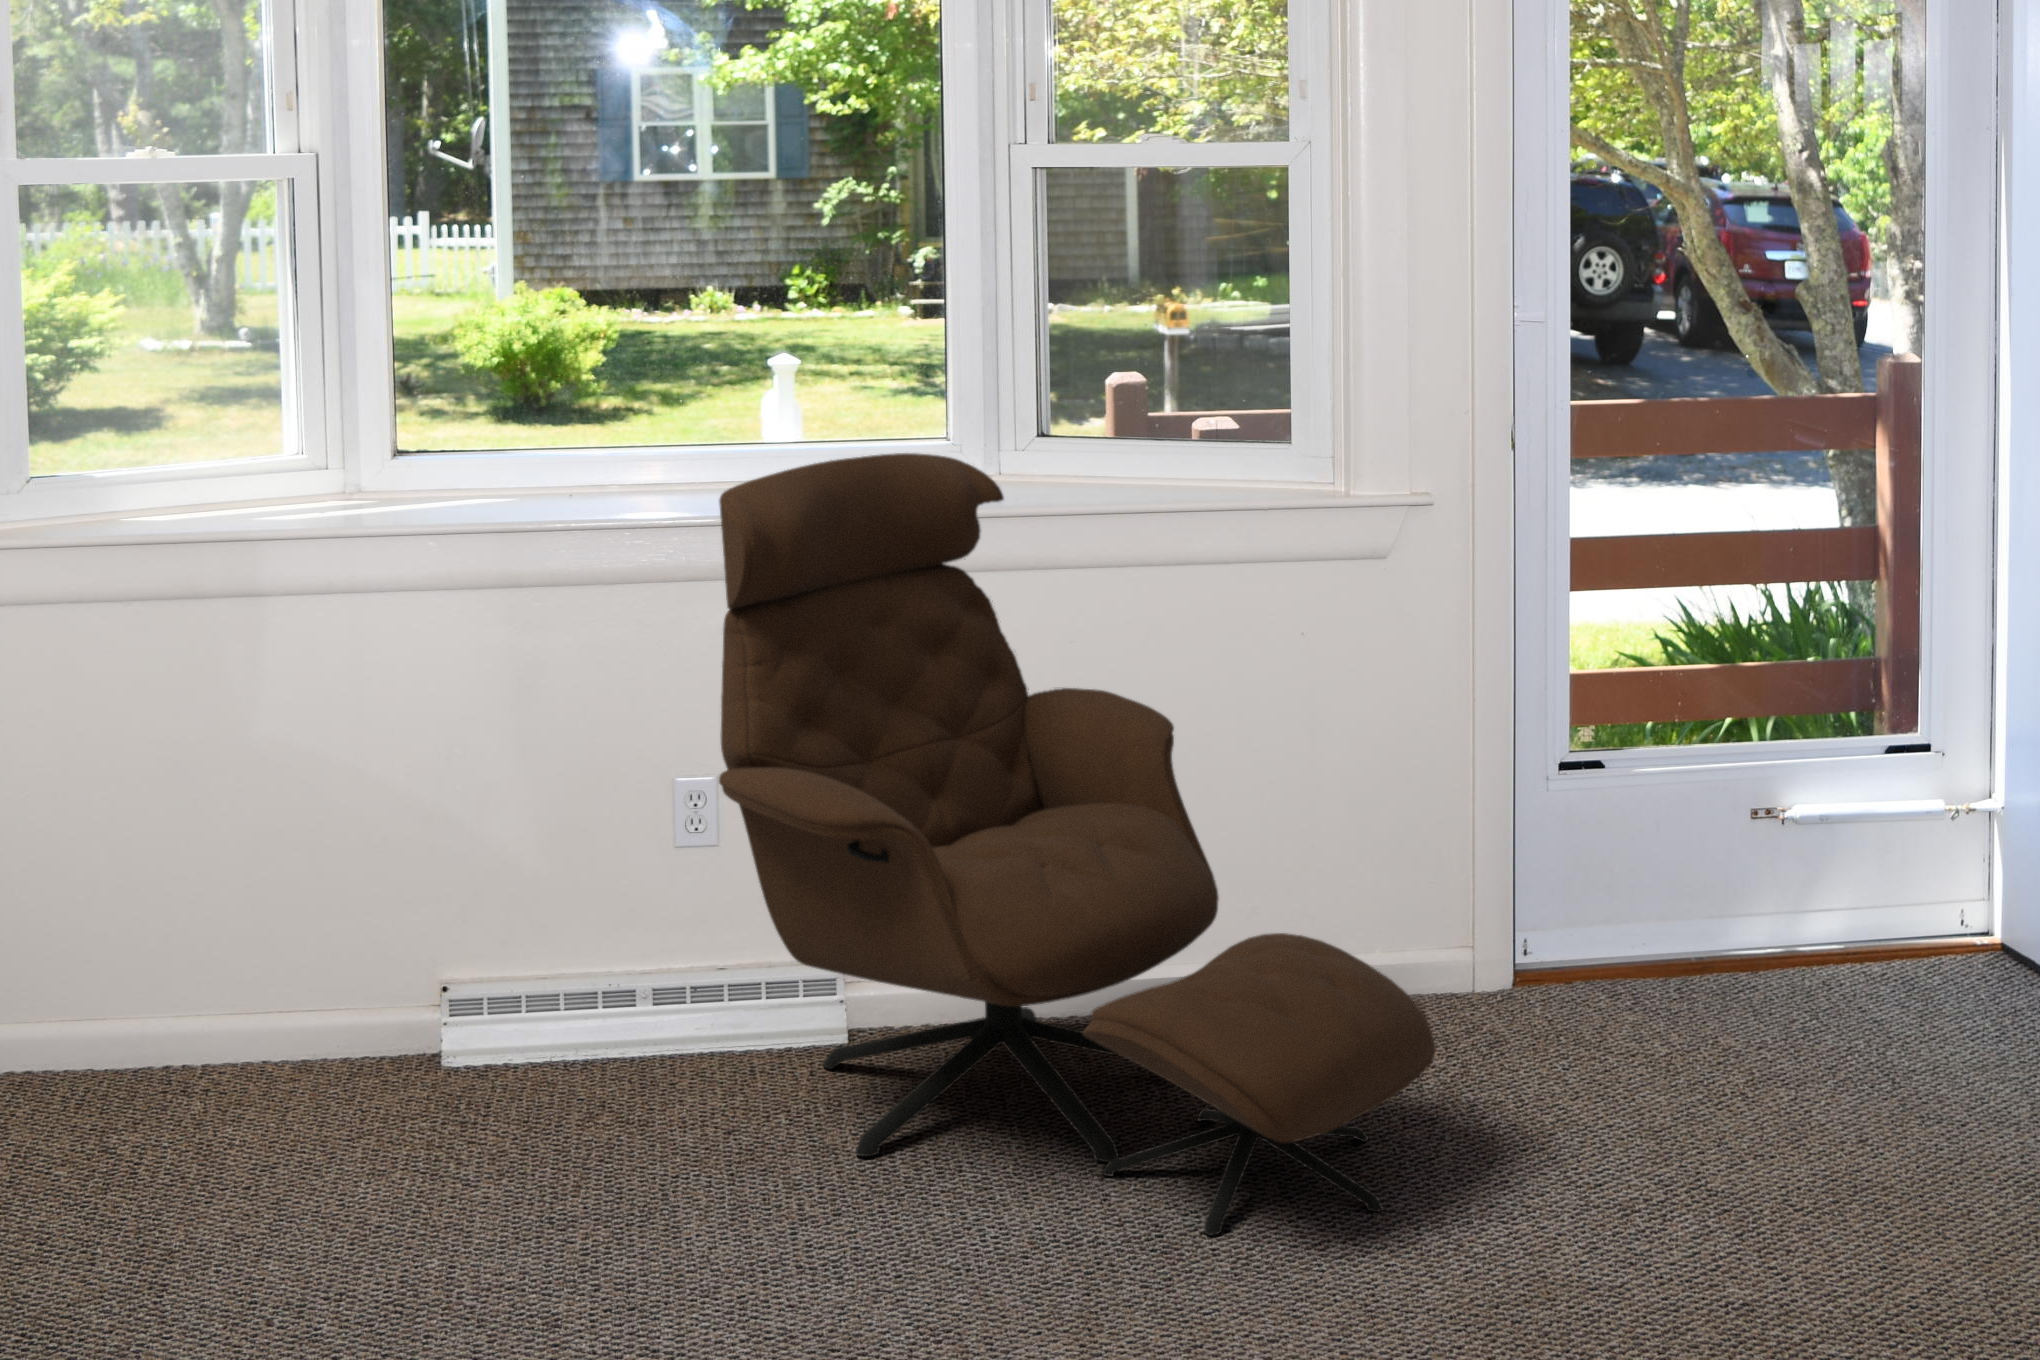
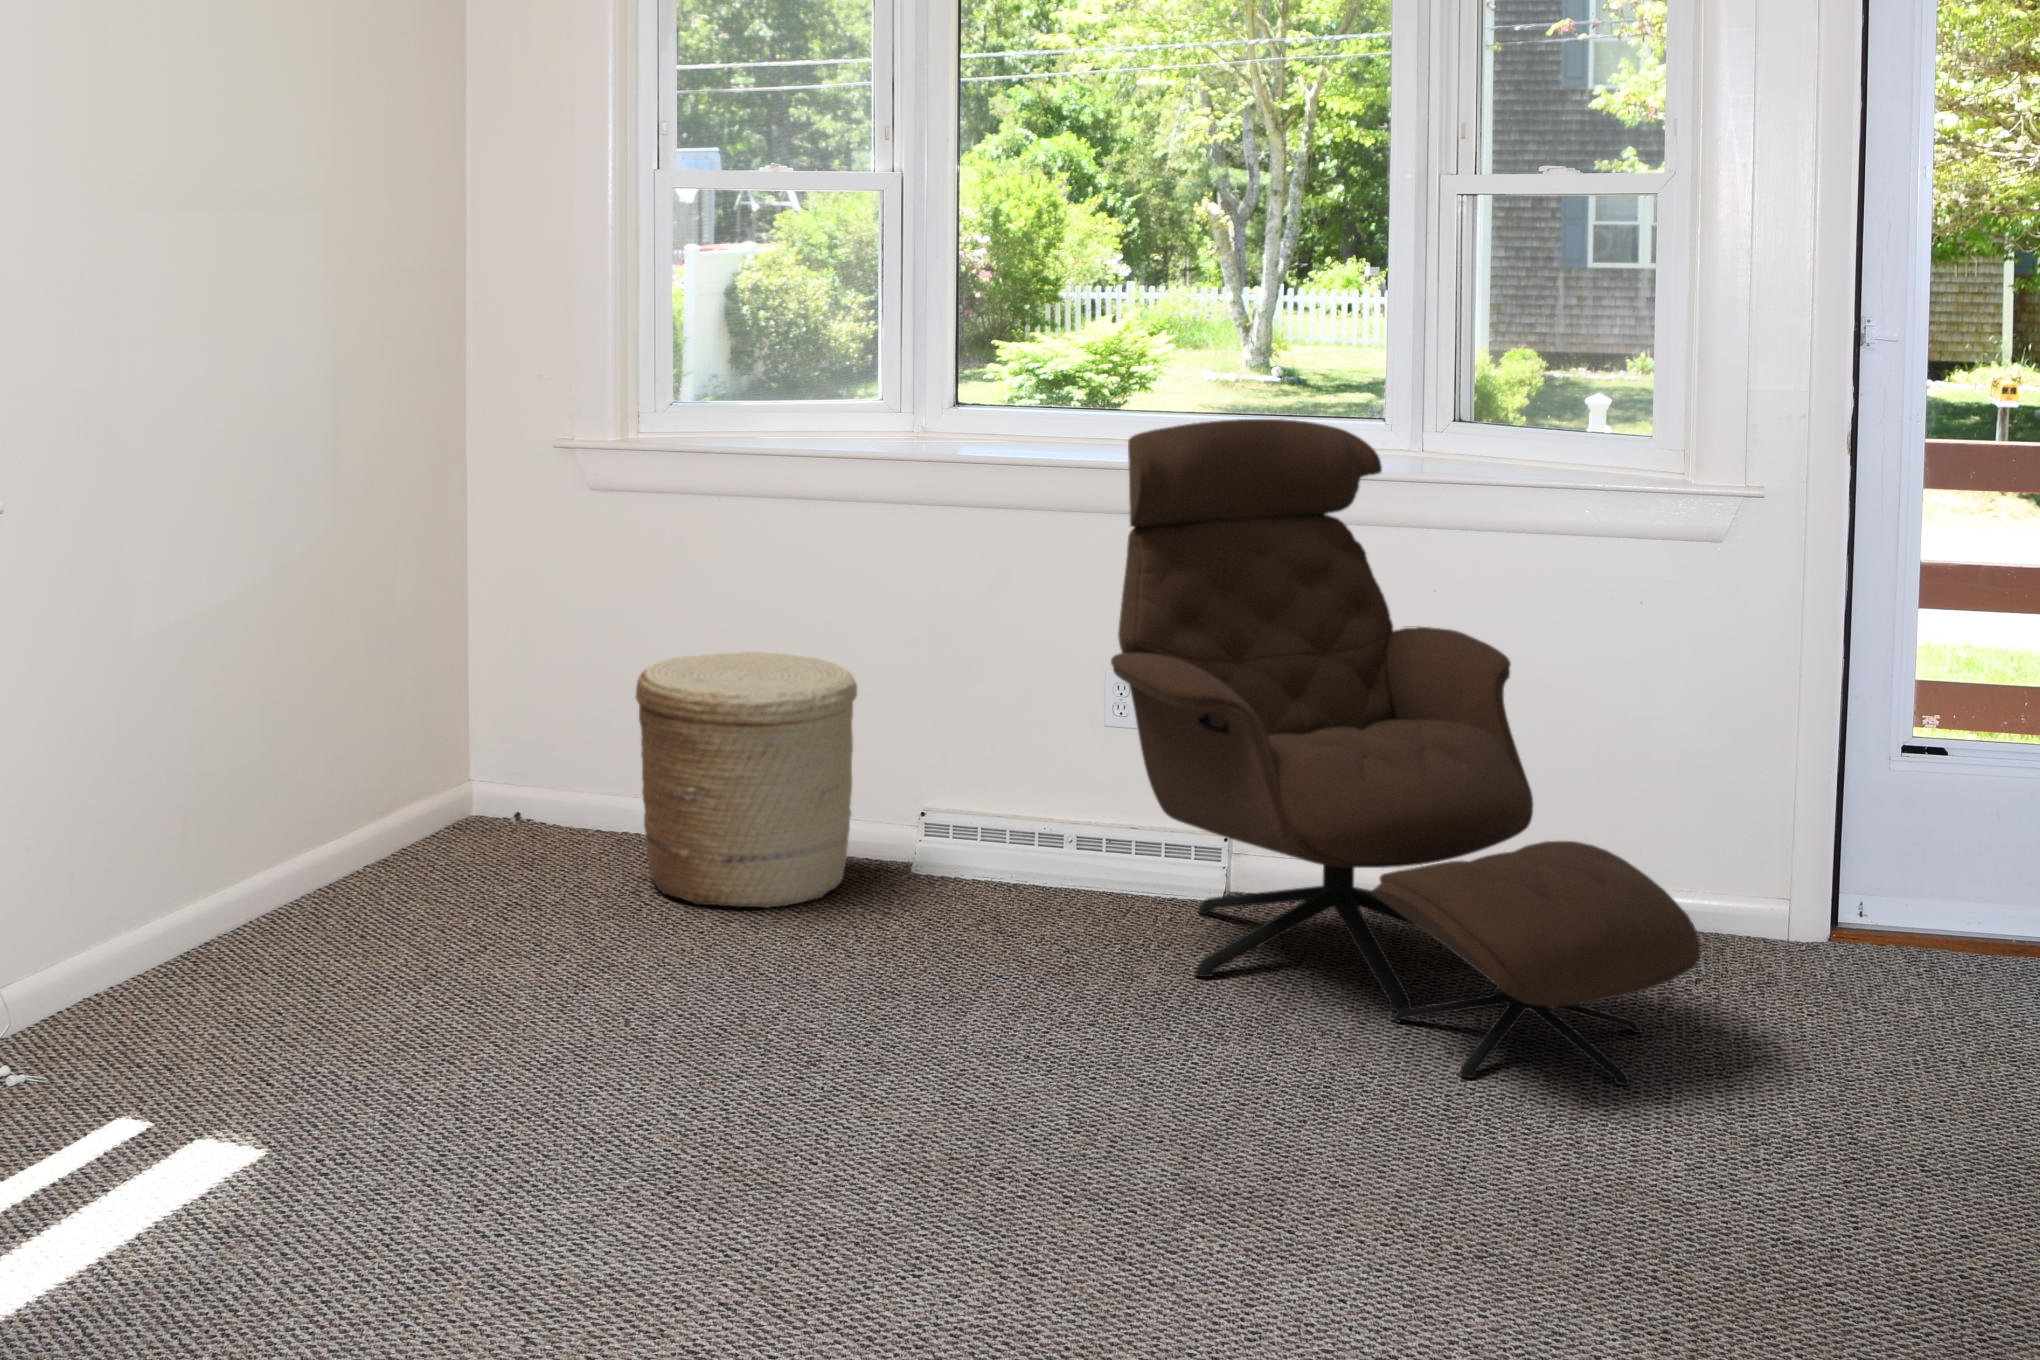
woven basket: none [51,806,364,1166] -> present [636,652,857,908]

